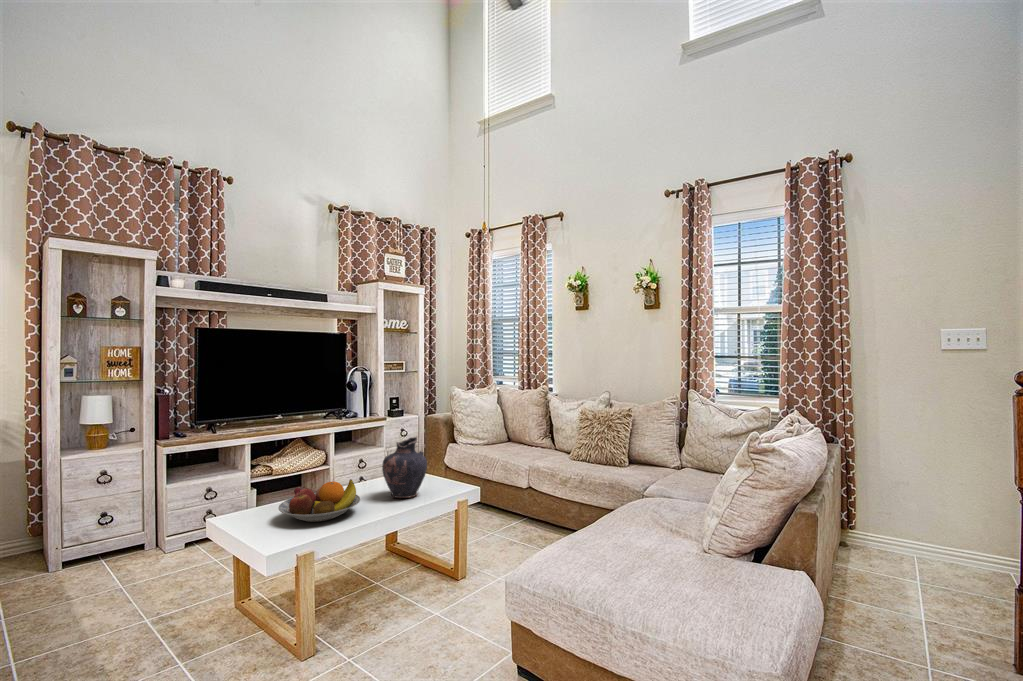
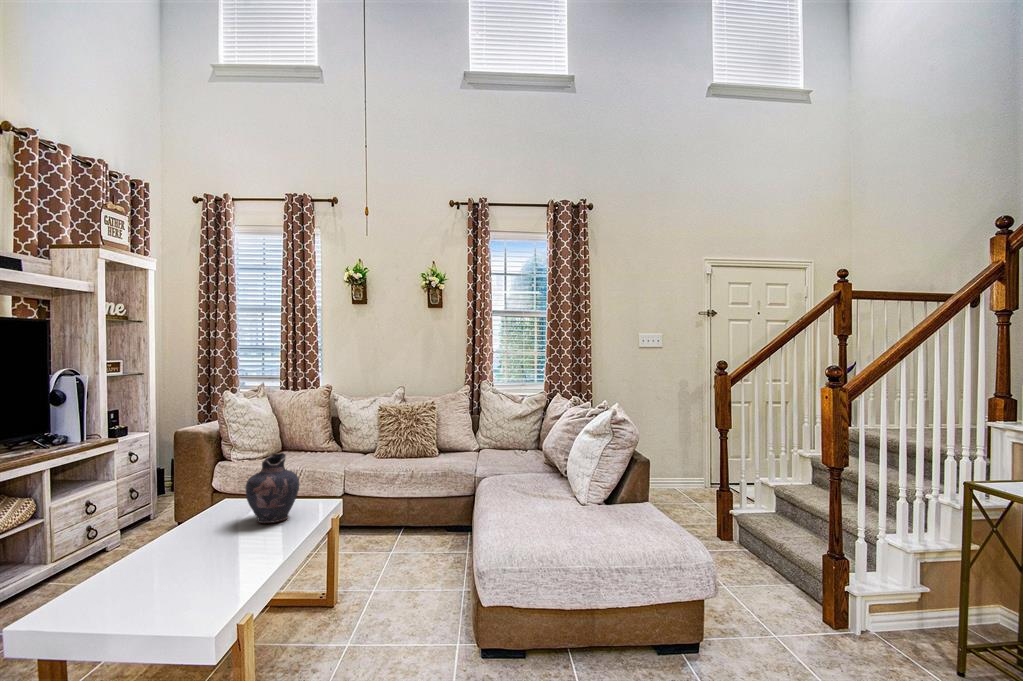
fruit bowl: present [278,479,360,522] -> none [155,510,261,569]

